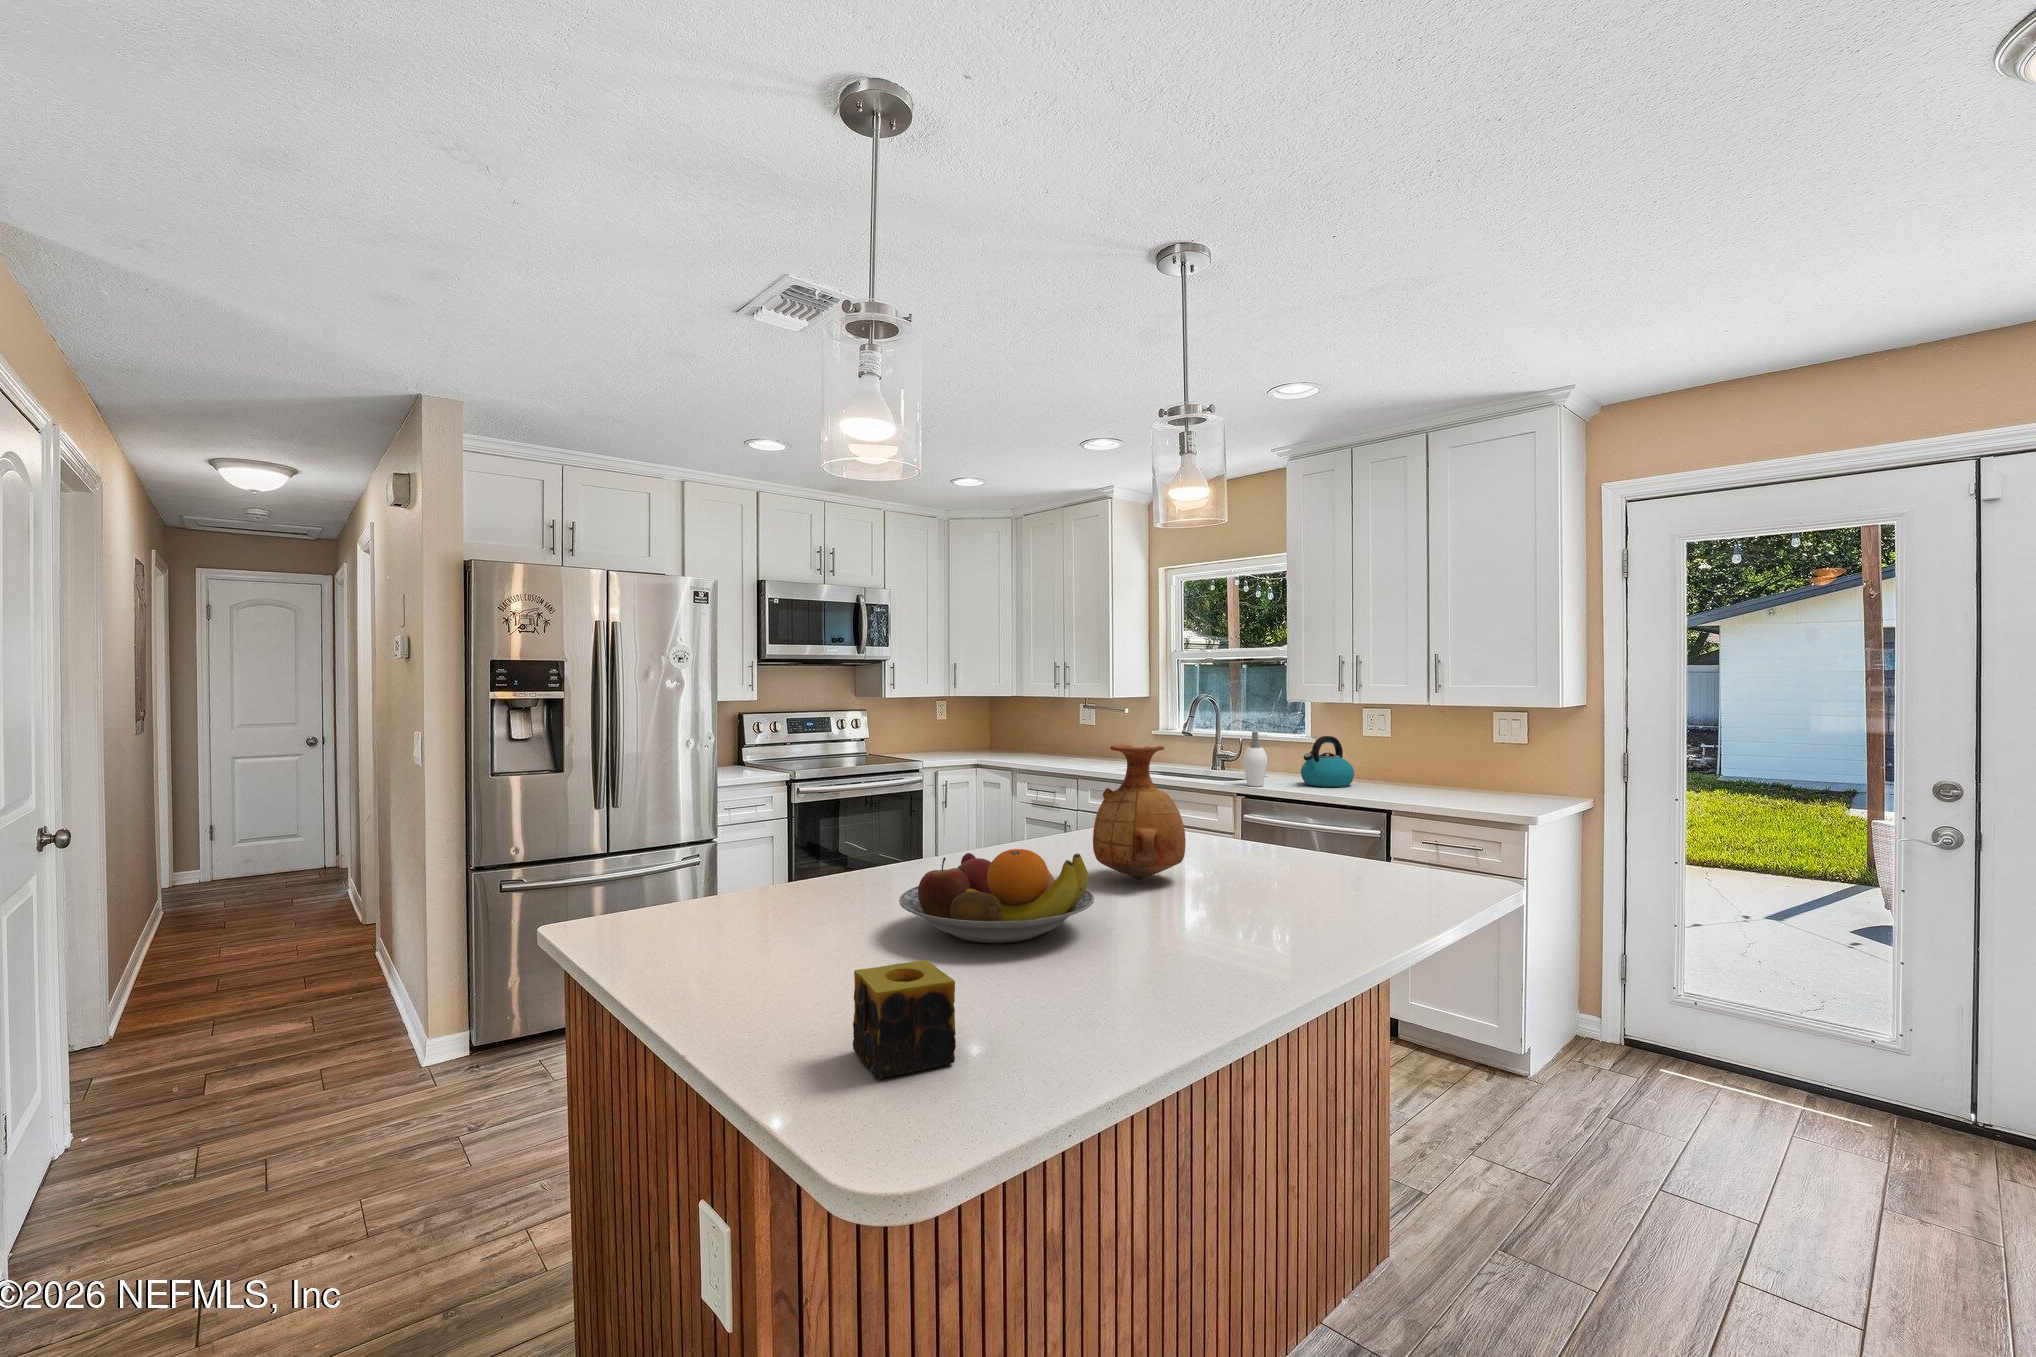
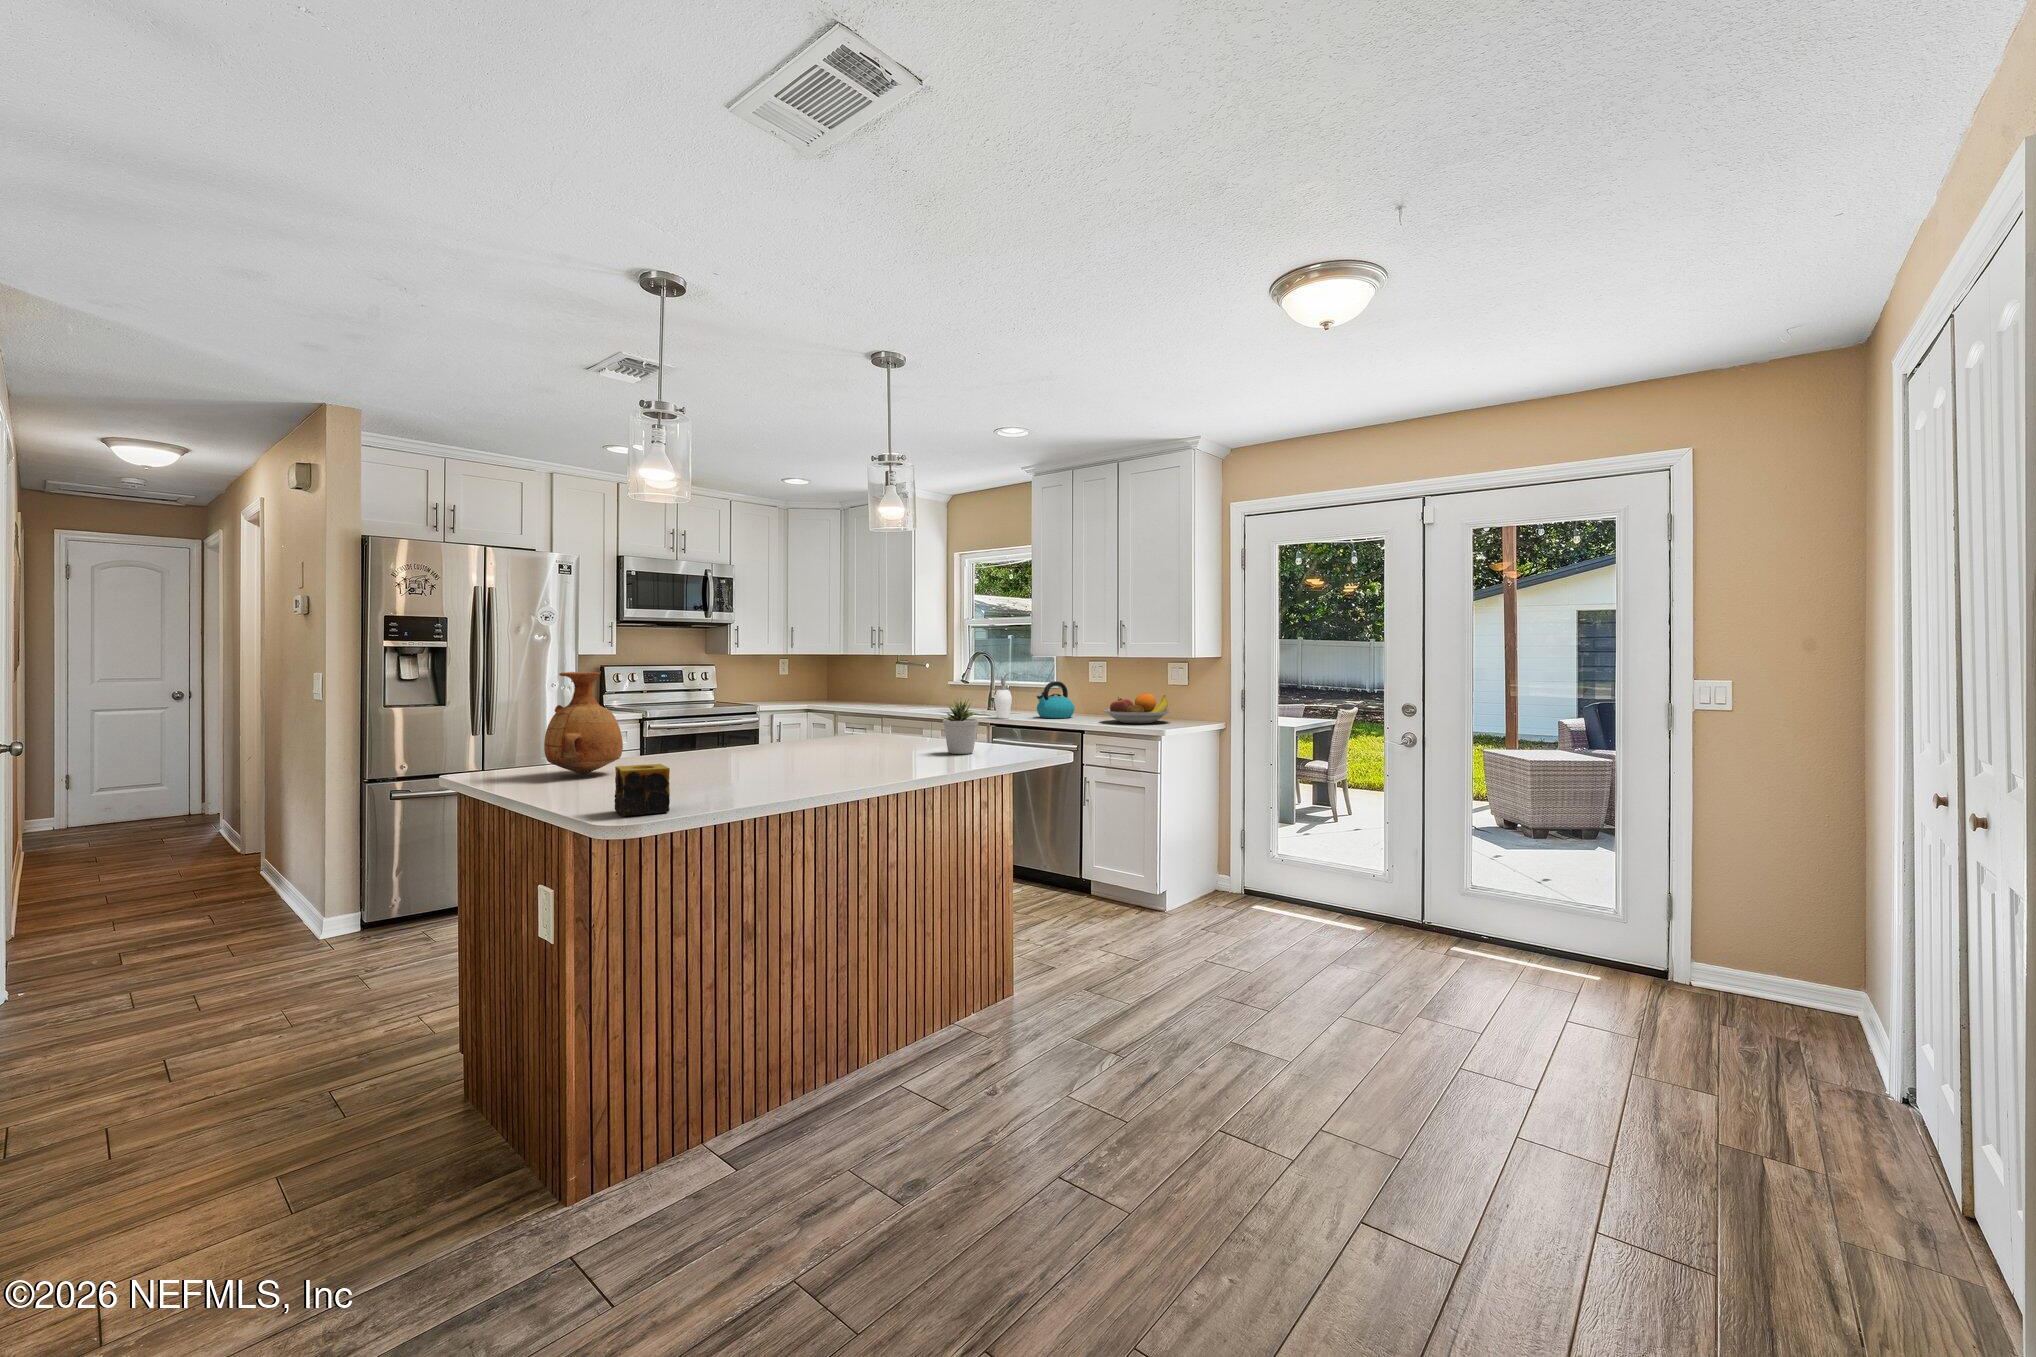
vase: present [1093,744,1186,880] -> present [544,672,623,775]
potted plant: none [1267,788,1326,876] -> present [942,700,979,754]
fruit bowl: present [899,849,1094,943] -> present [1103,693,1171,723]

